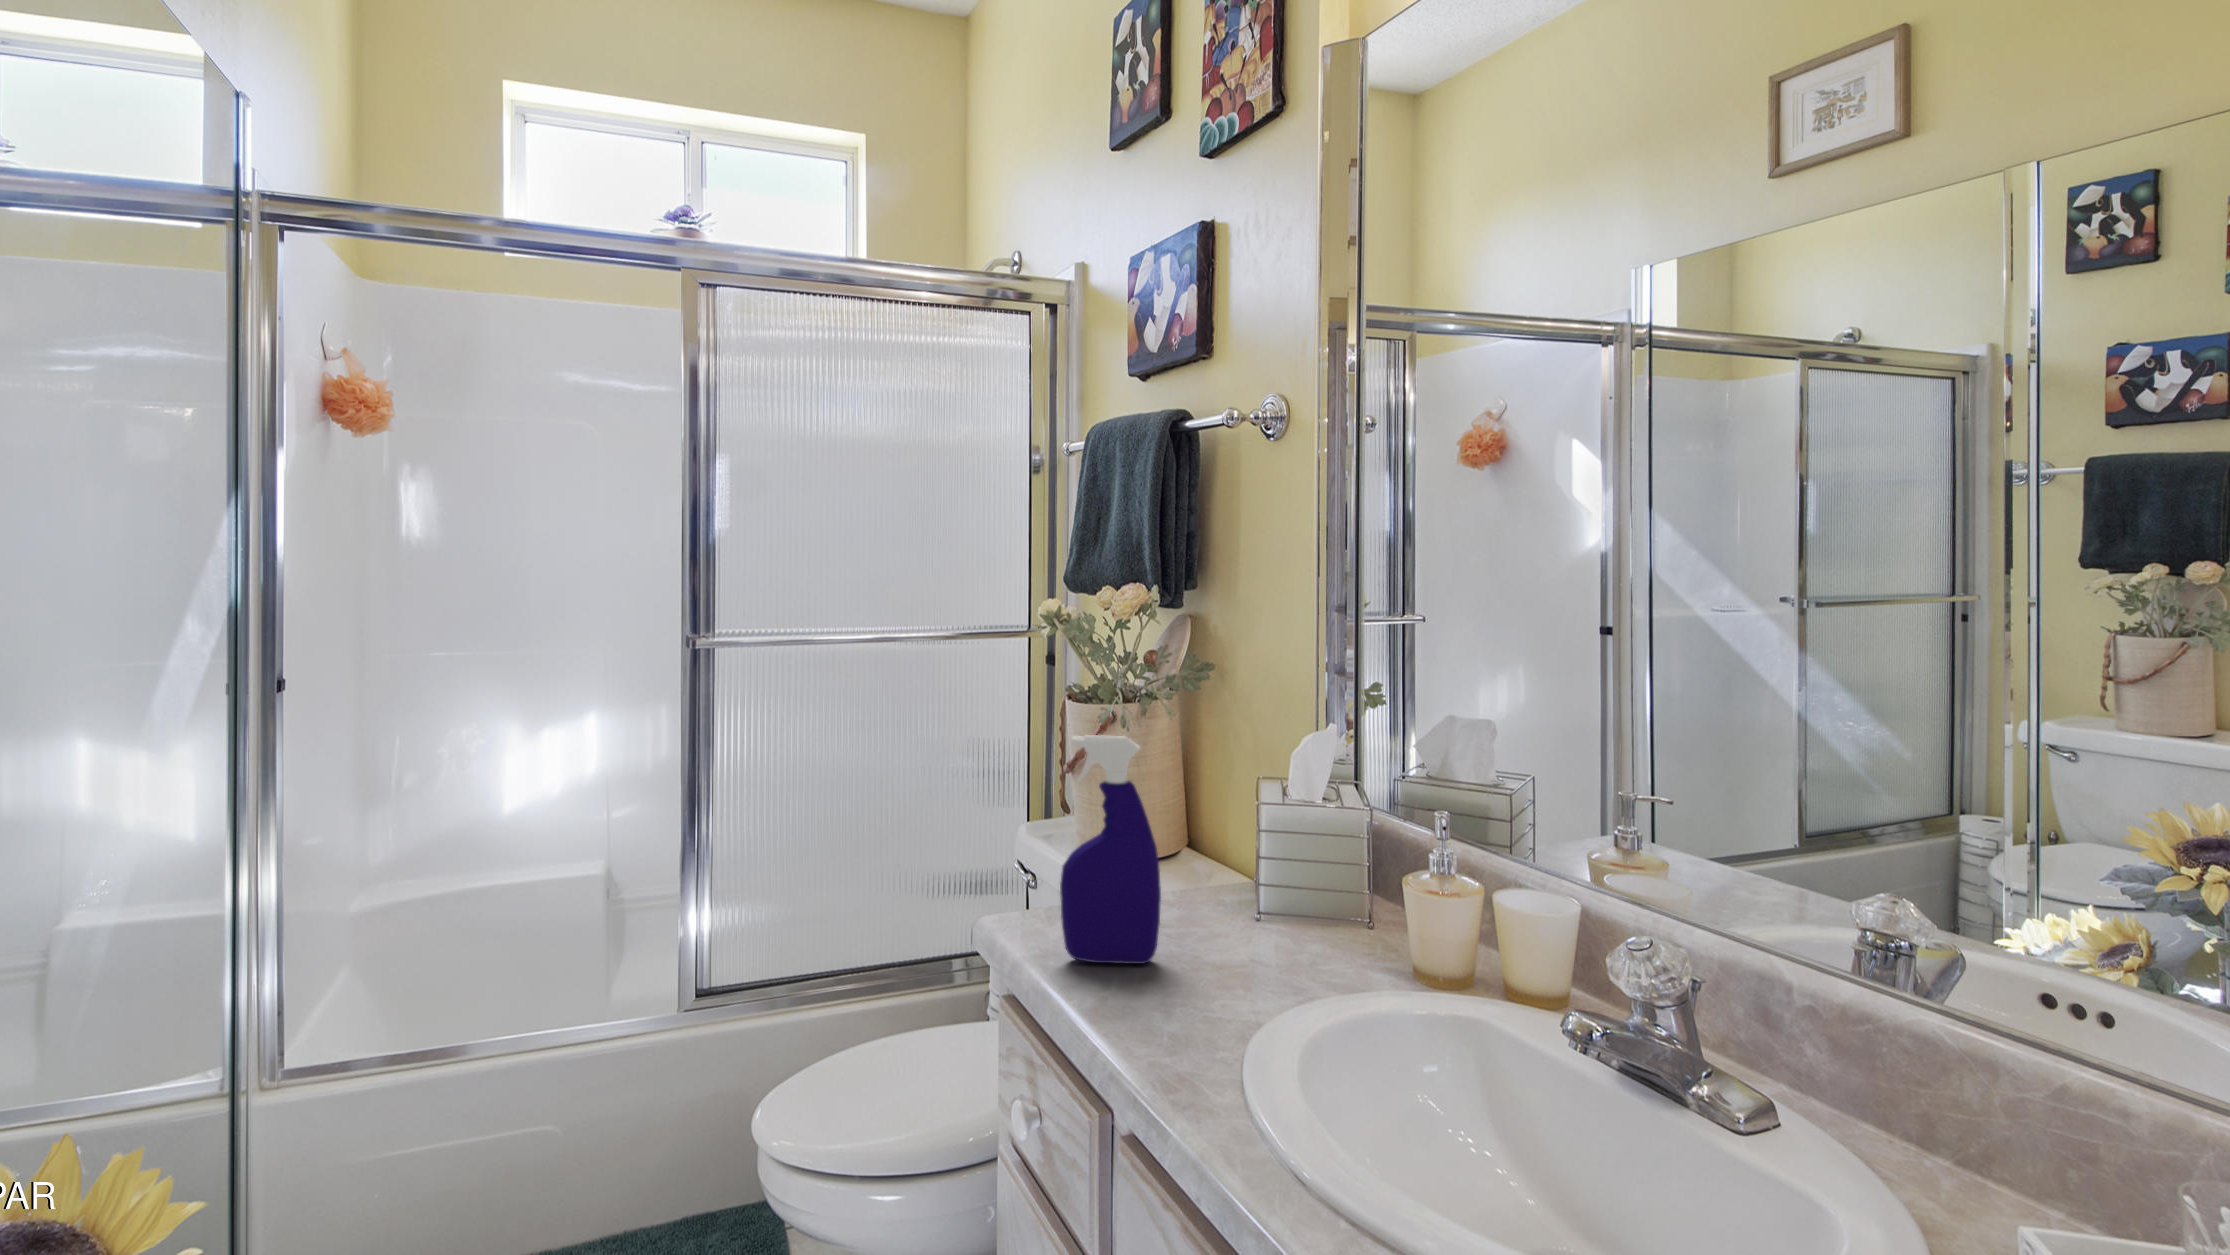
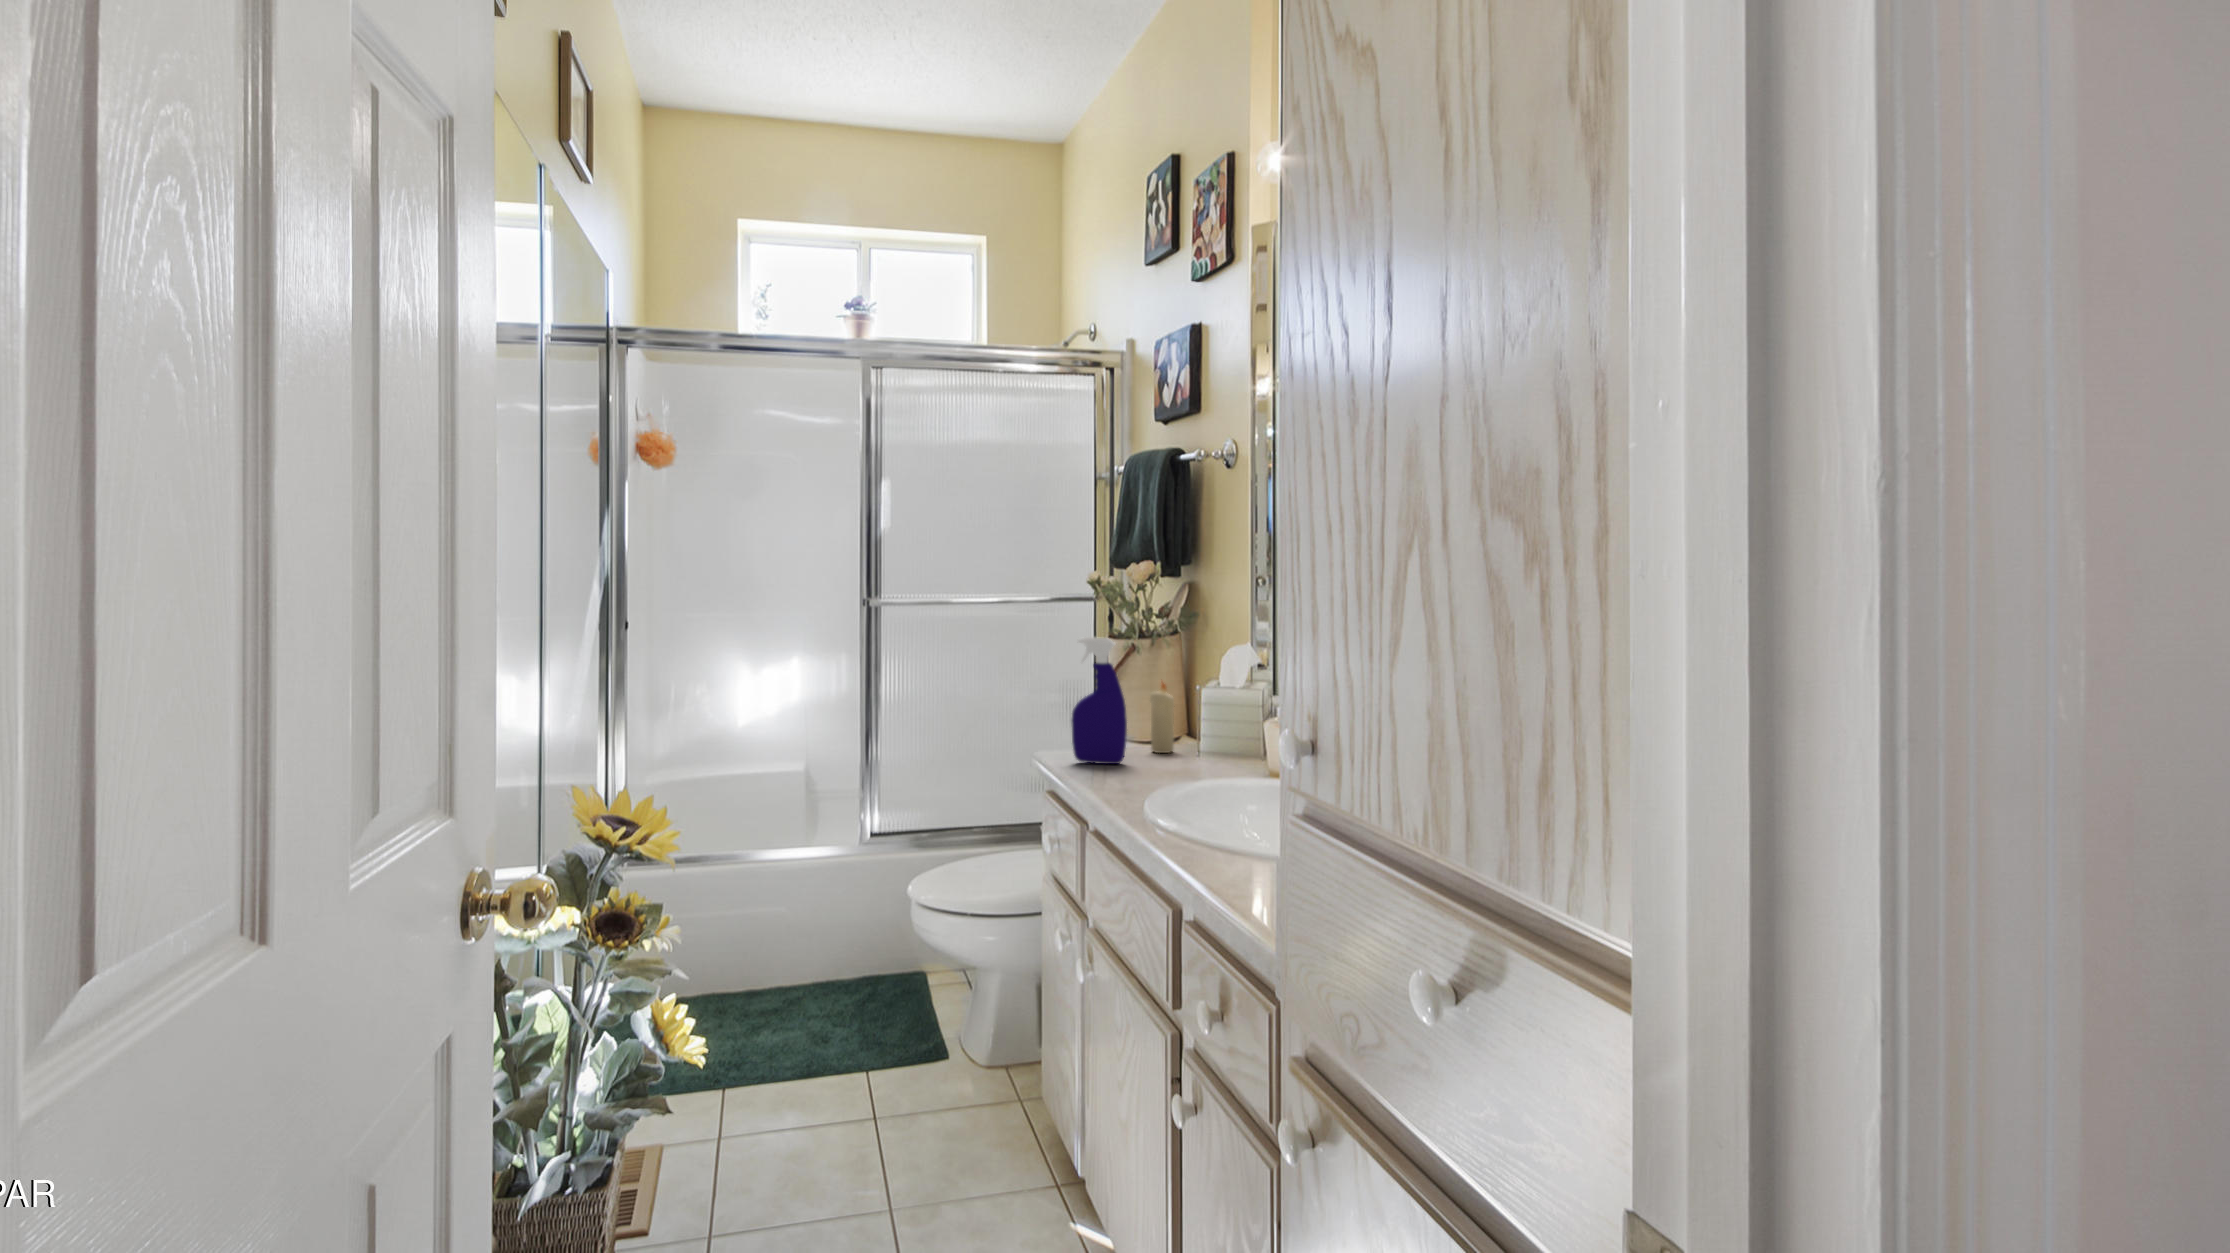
candle: none [1178,794,1219,920] -> present [1150,683,1174,753]

